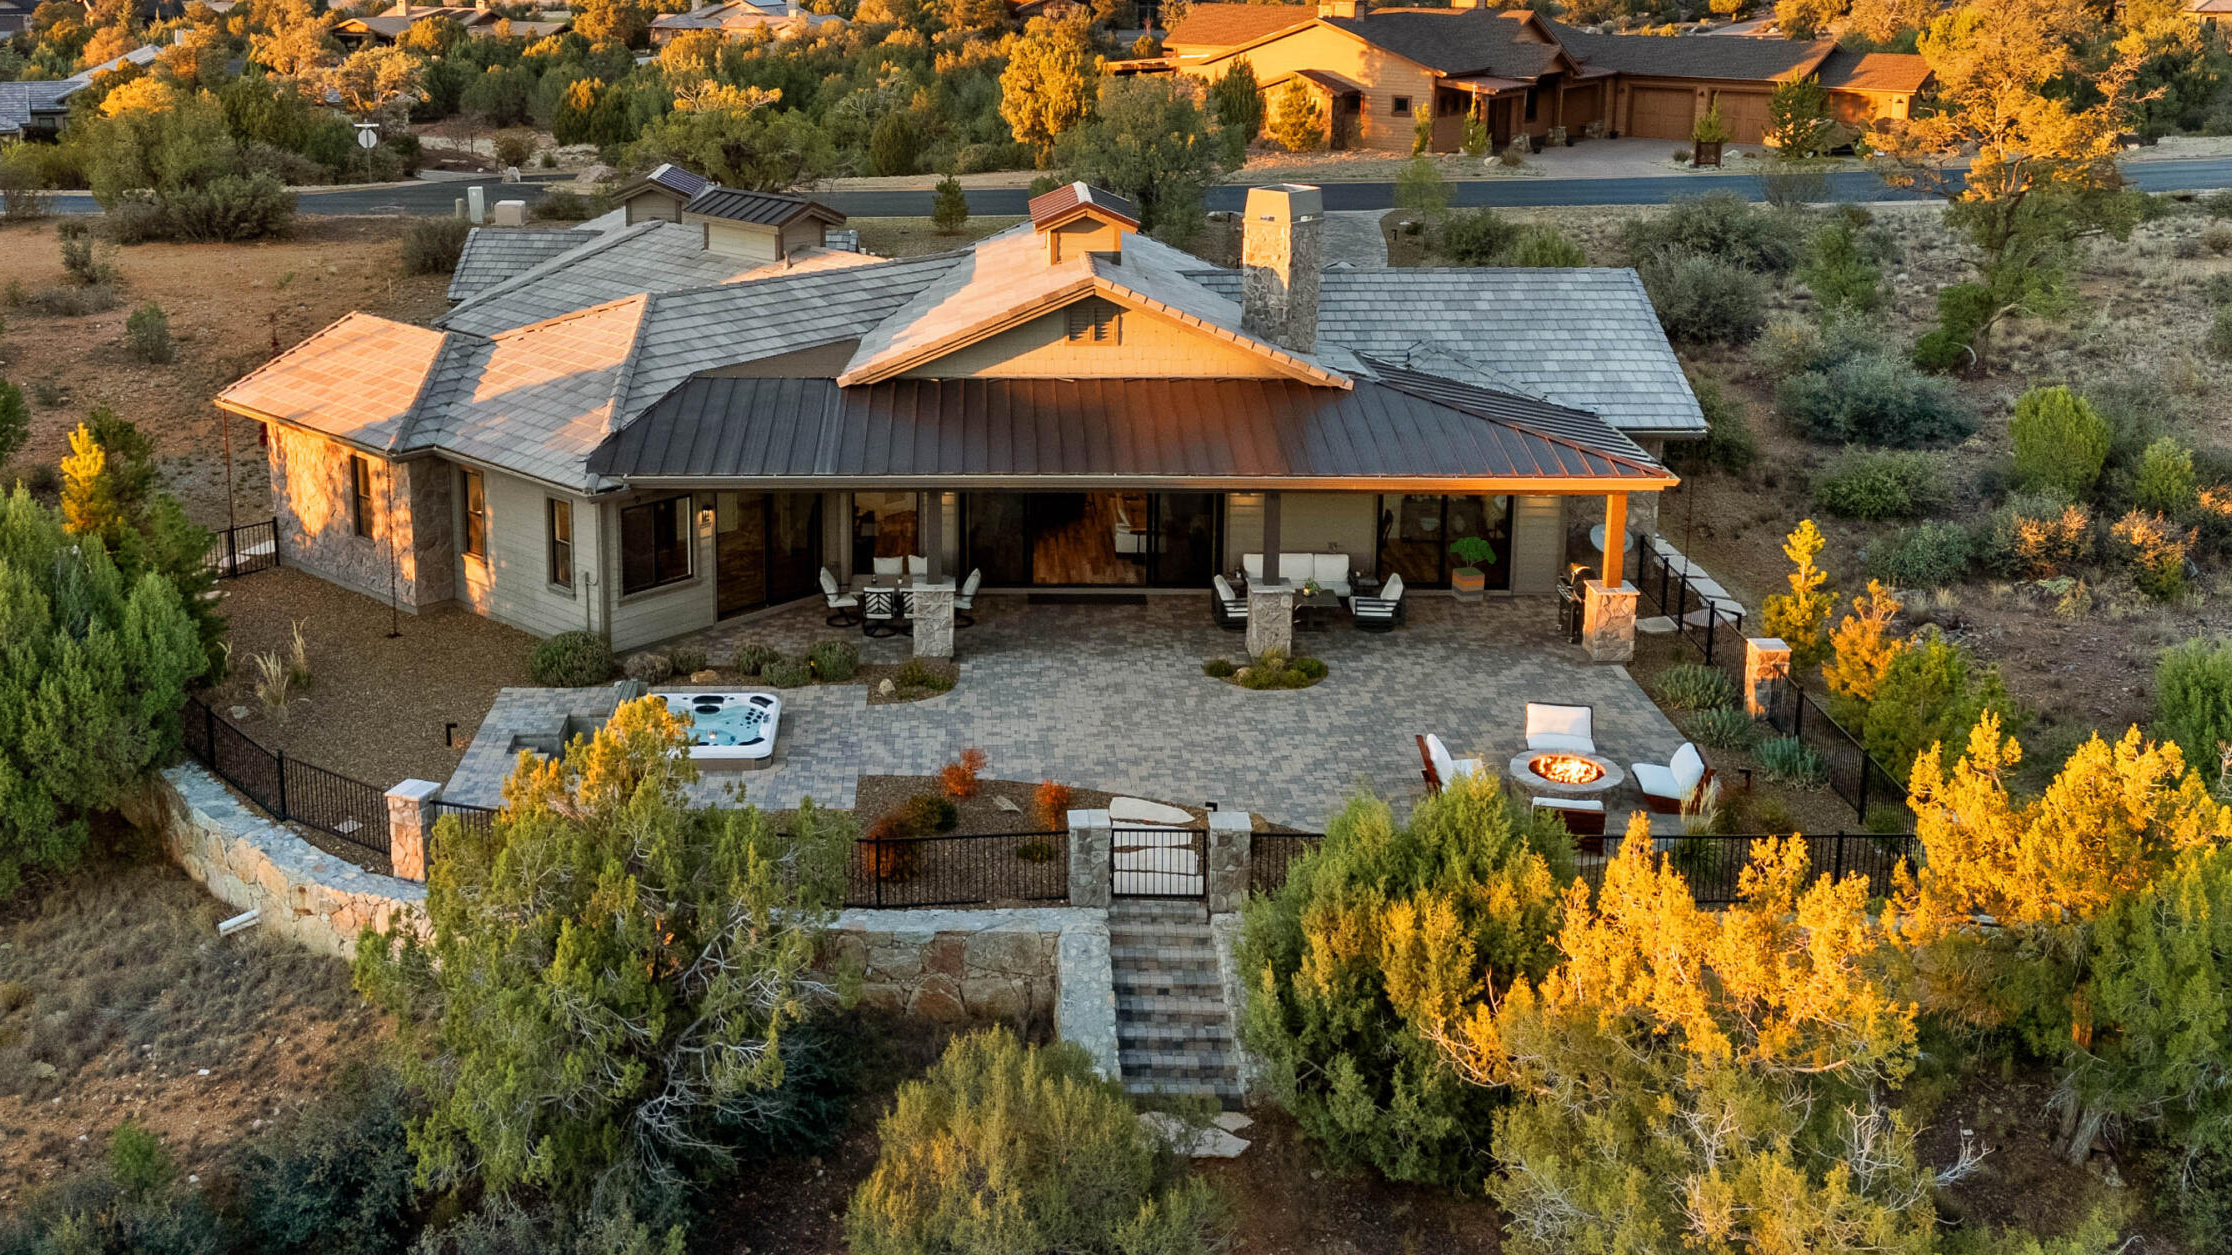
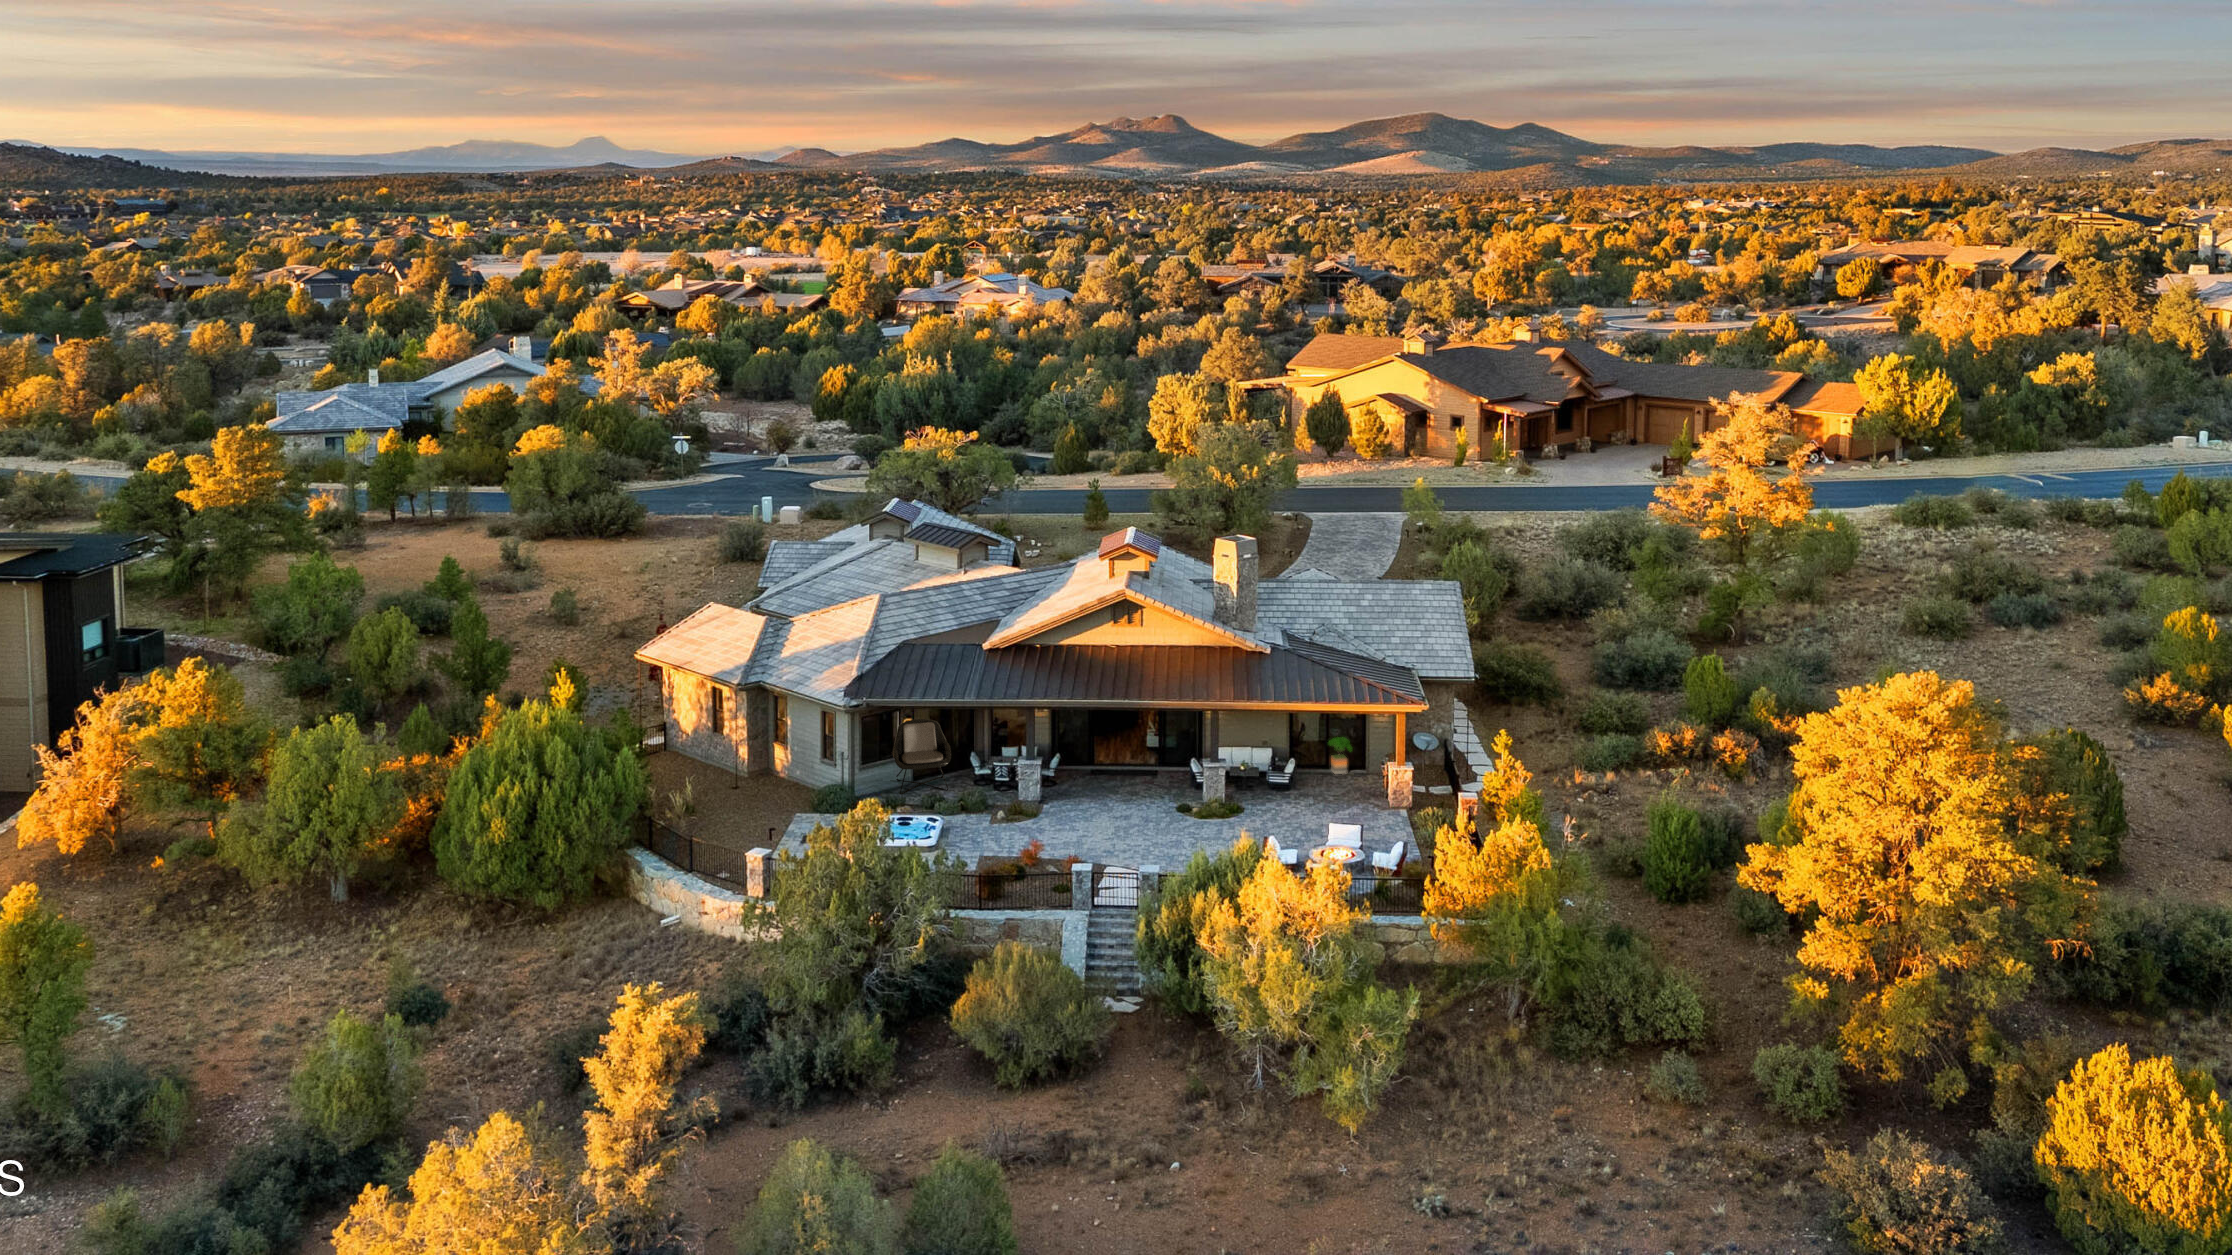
lounge chair: none [678,510,785,648] -> present [893,719,951,794]

